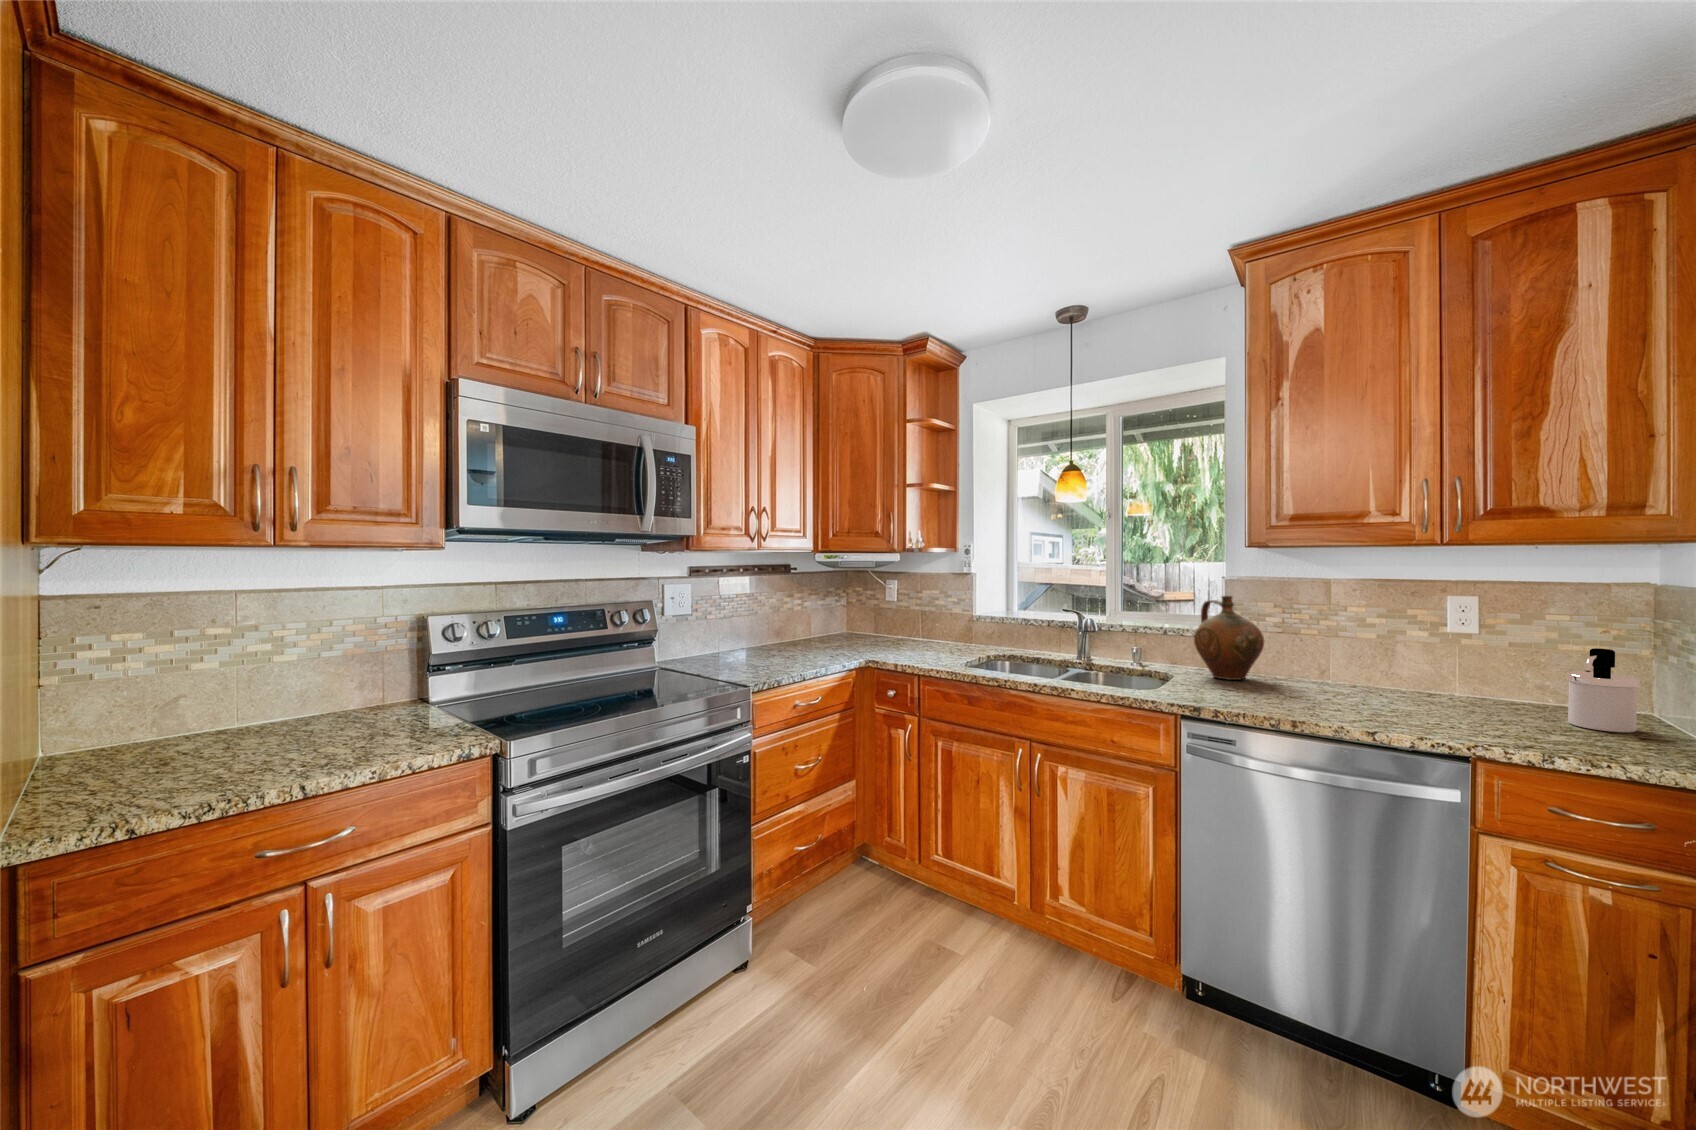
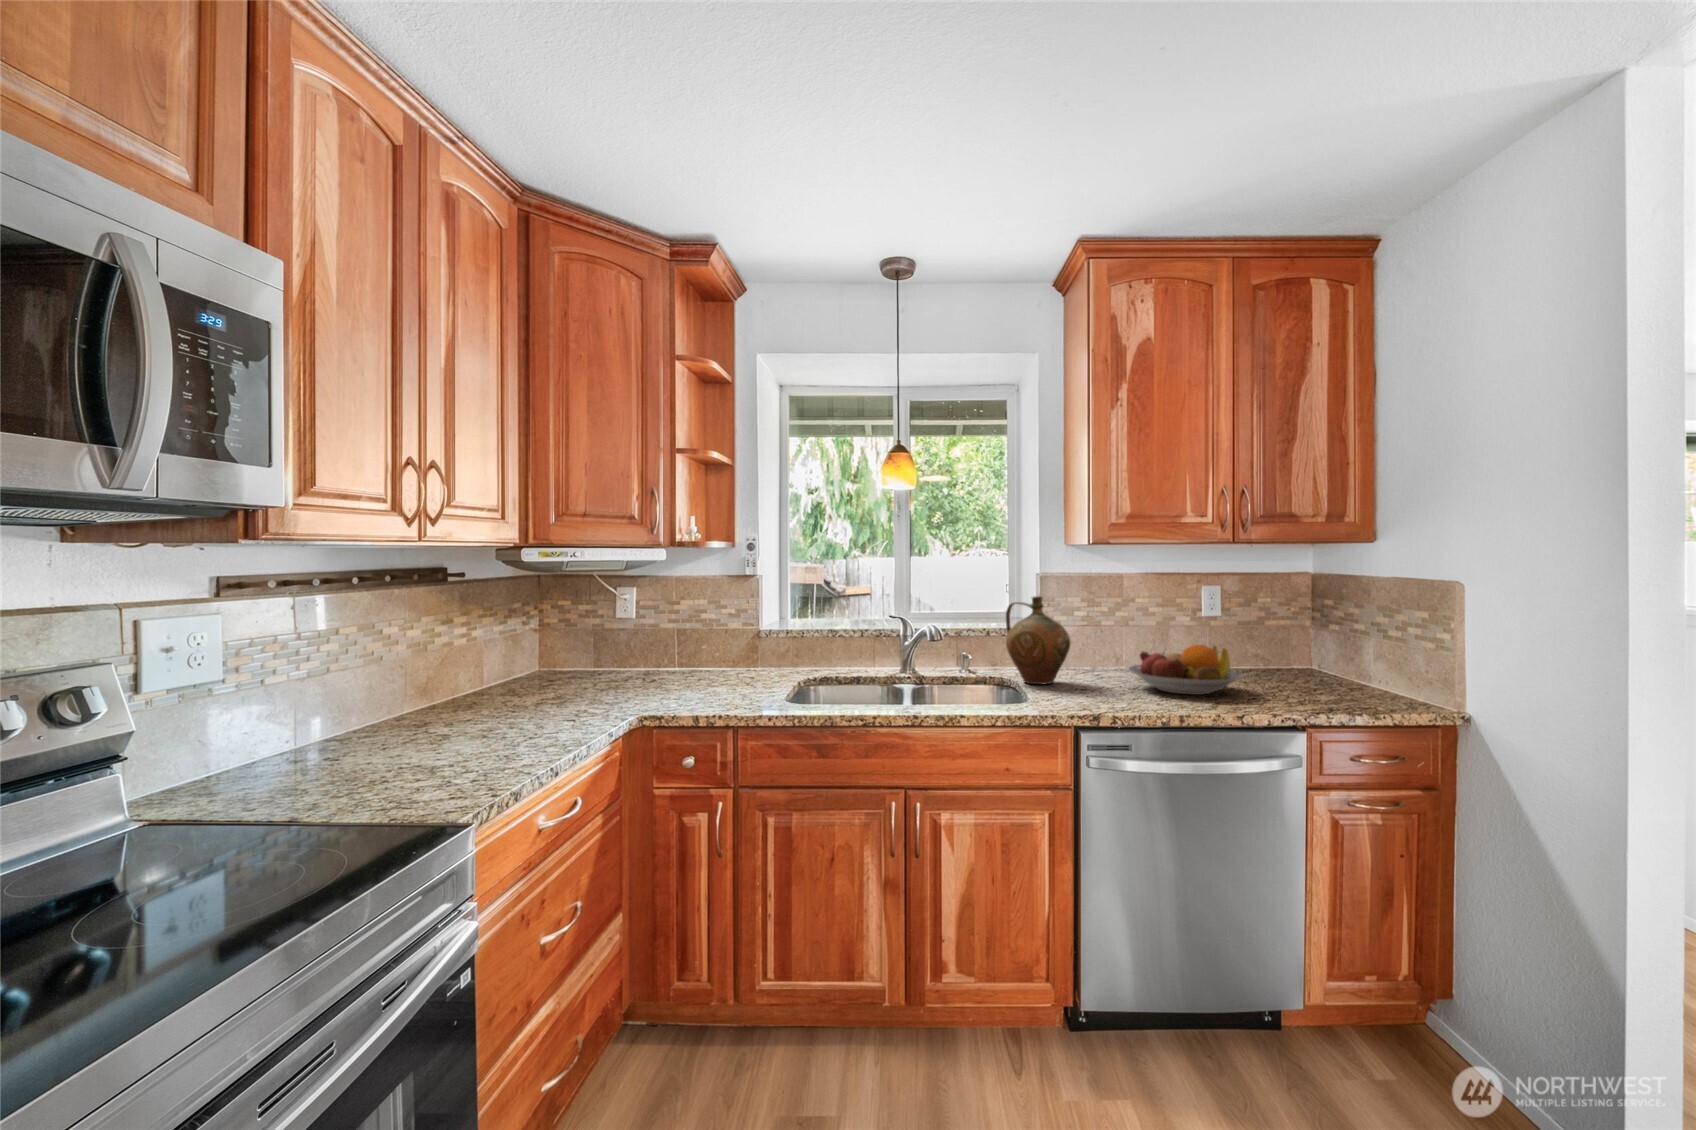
soap dispenser: present [1566,648,1640,733] -> none [1291,629,1334,693]
fruit bowl: none [1315,655,1468,709] -> present [1128,644,1244,695]

